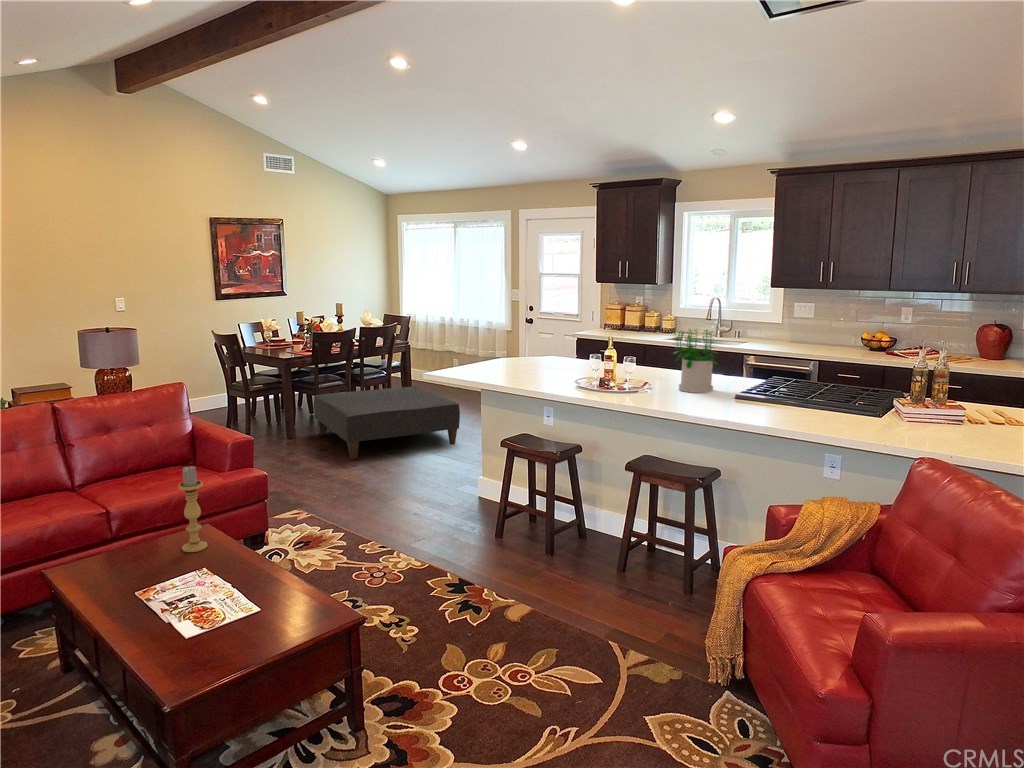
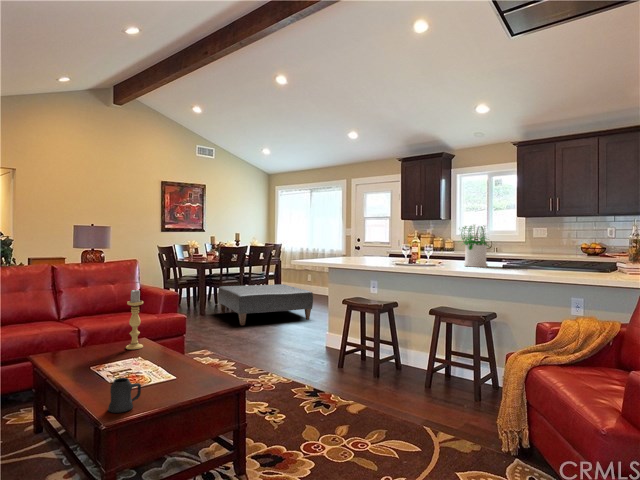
mug: none [169,634,213,684] -> present [108,378,141,413]

